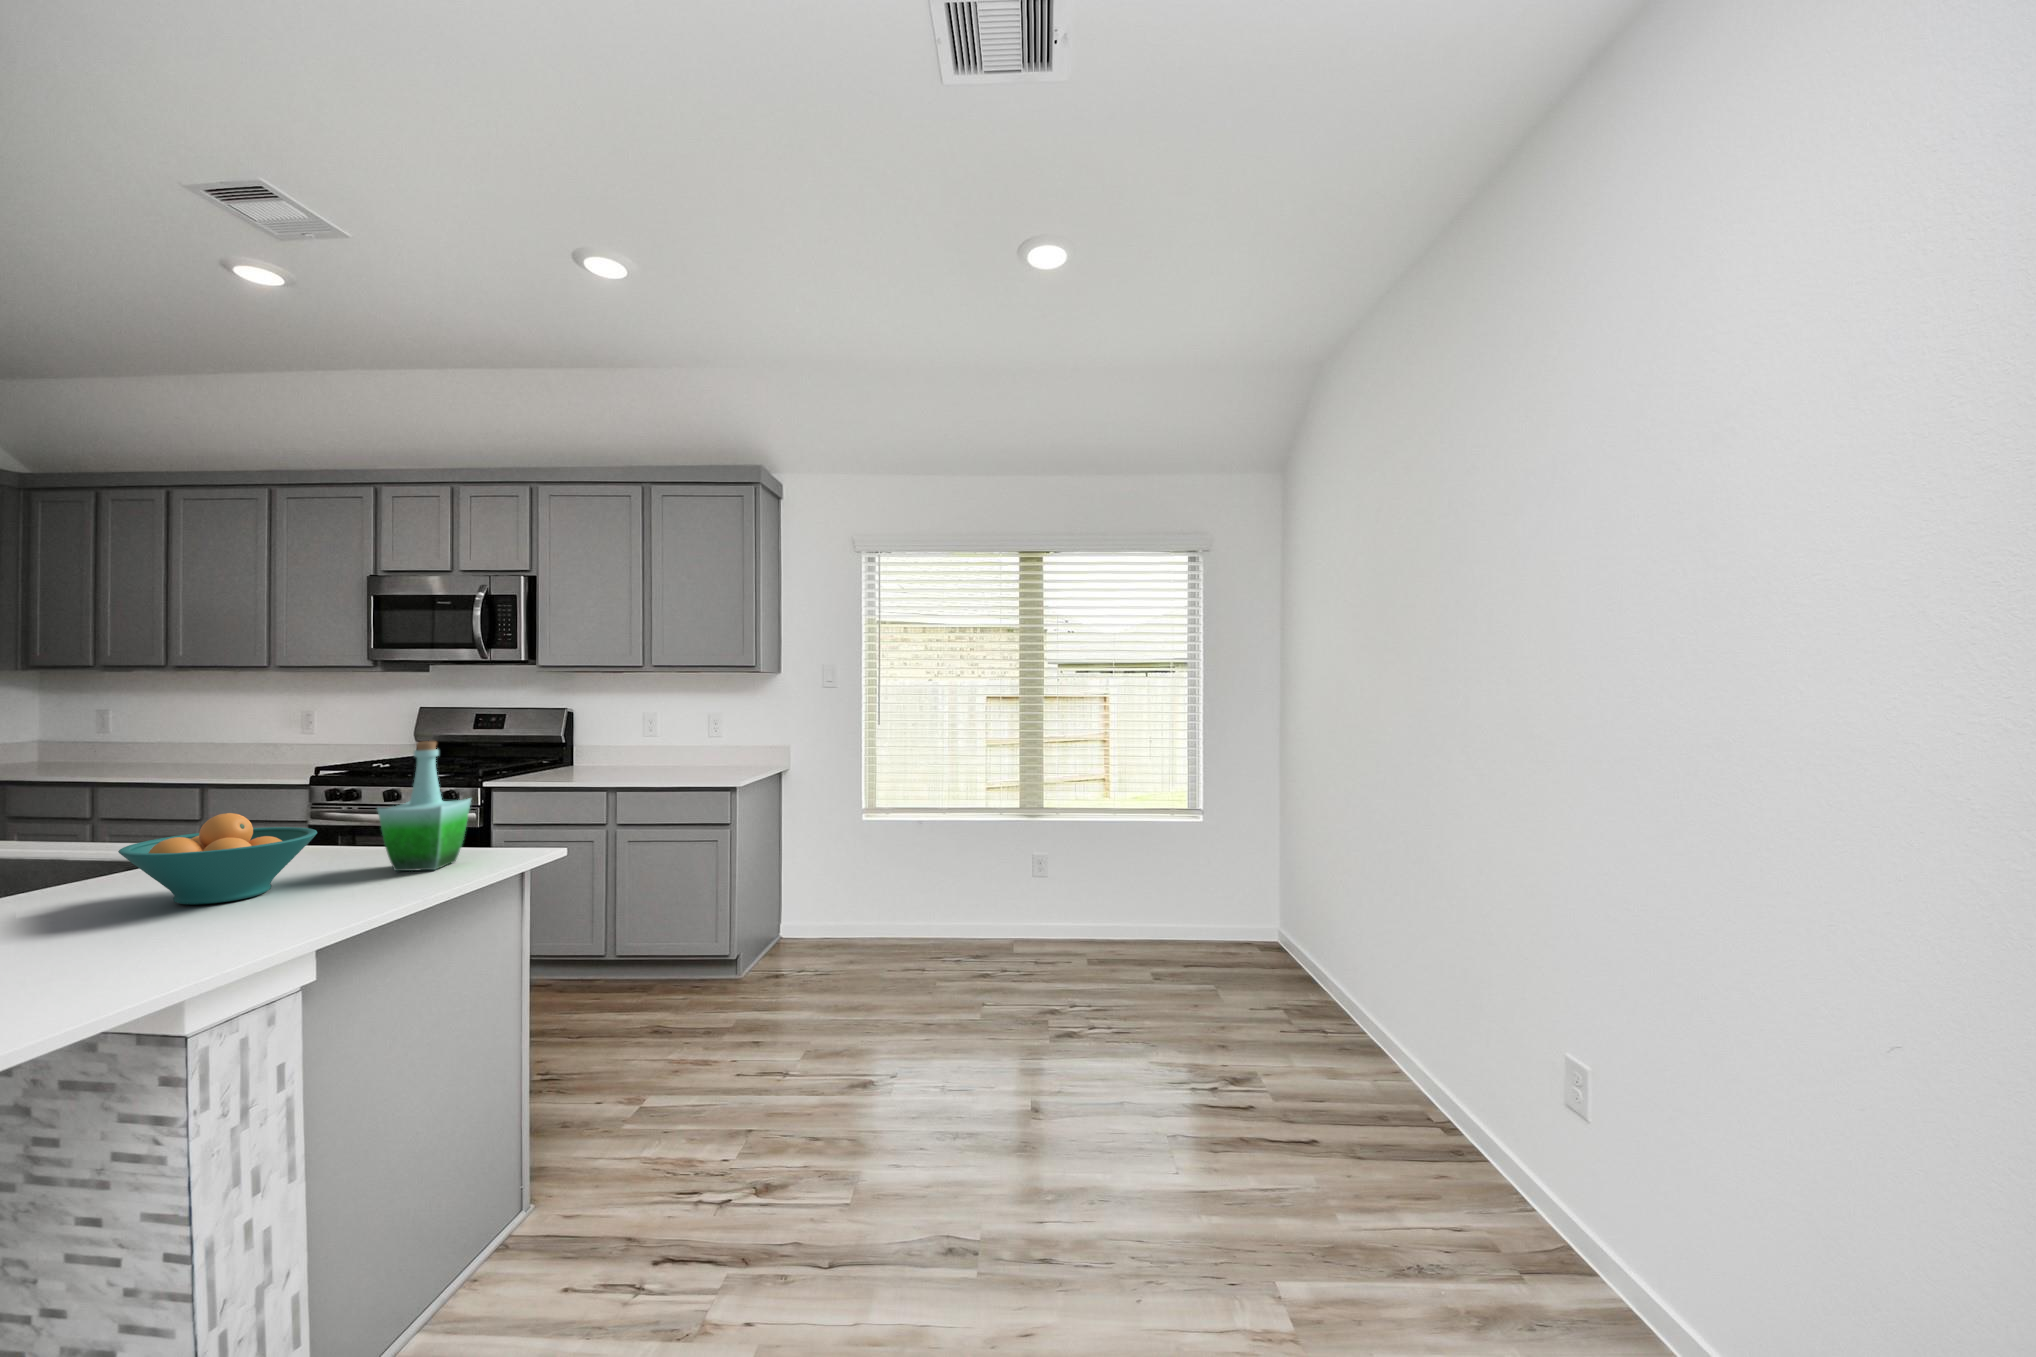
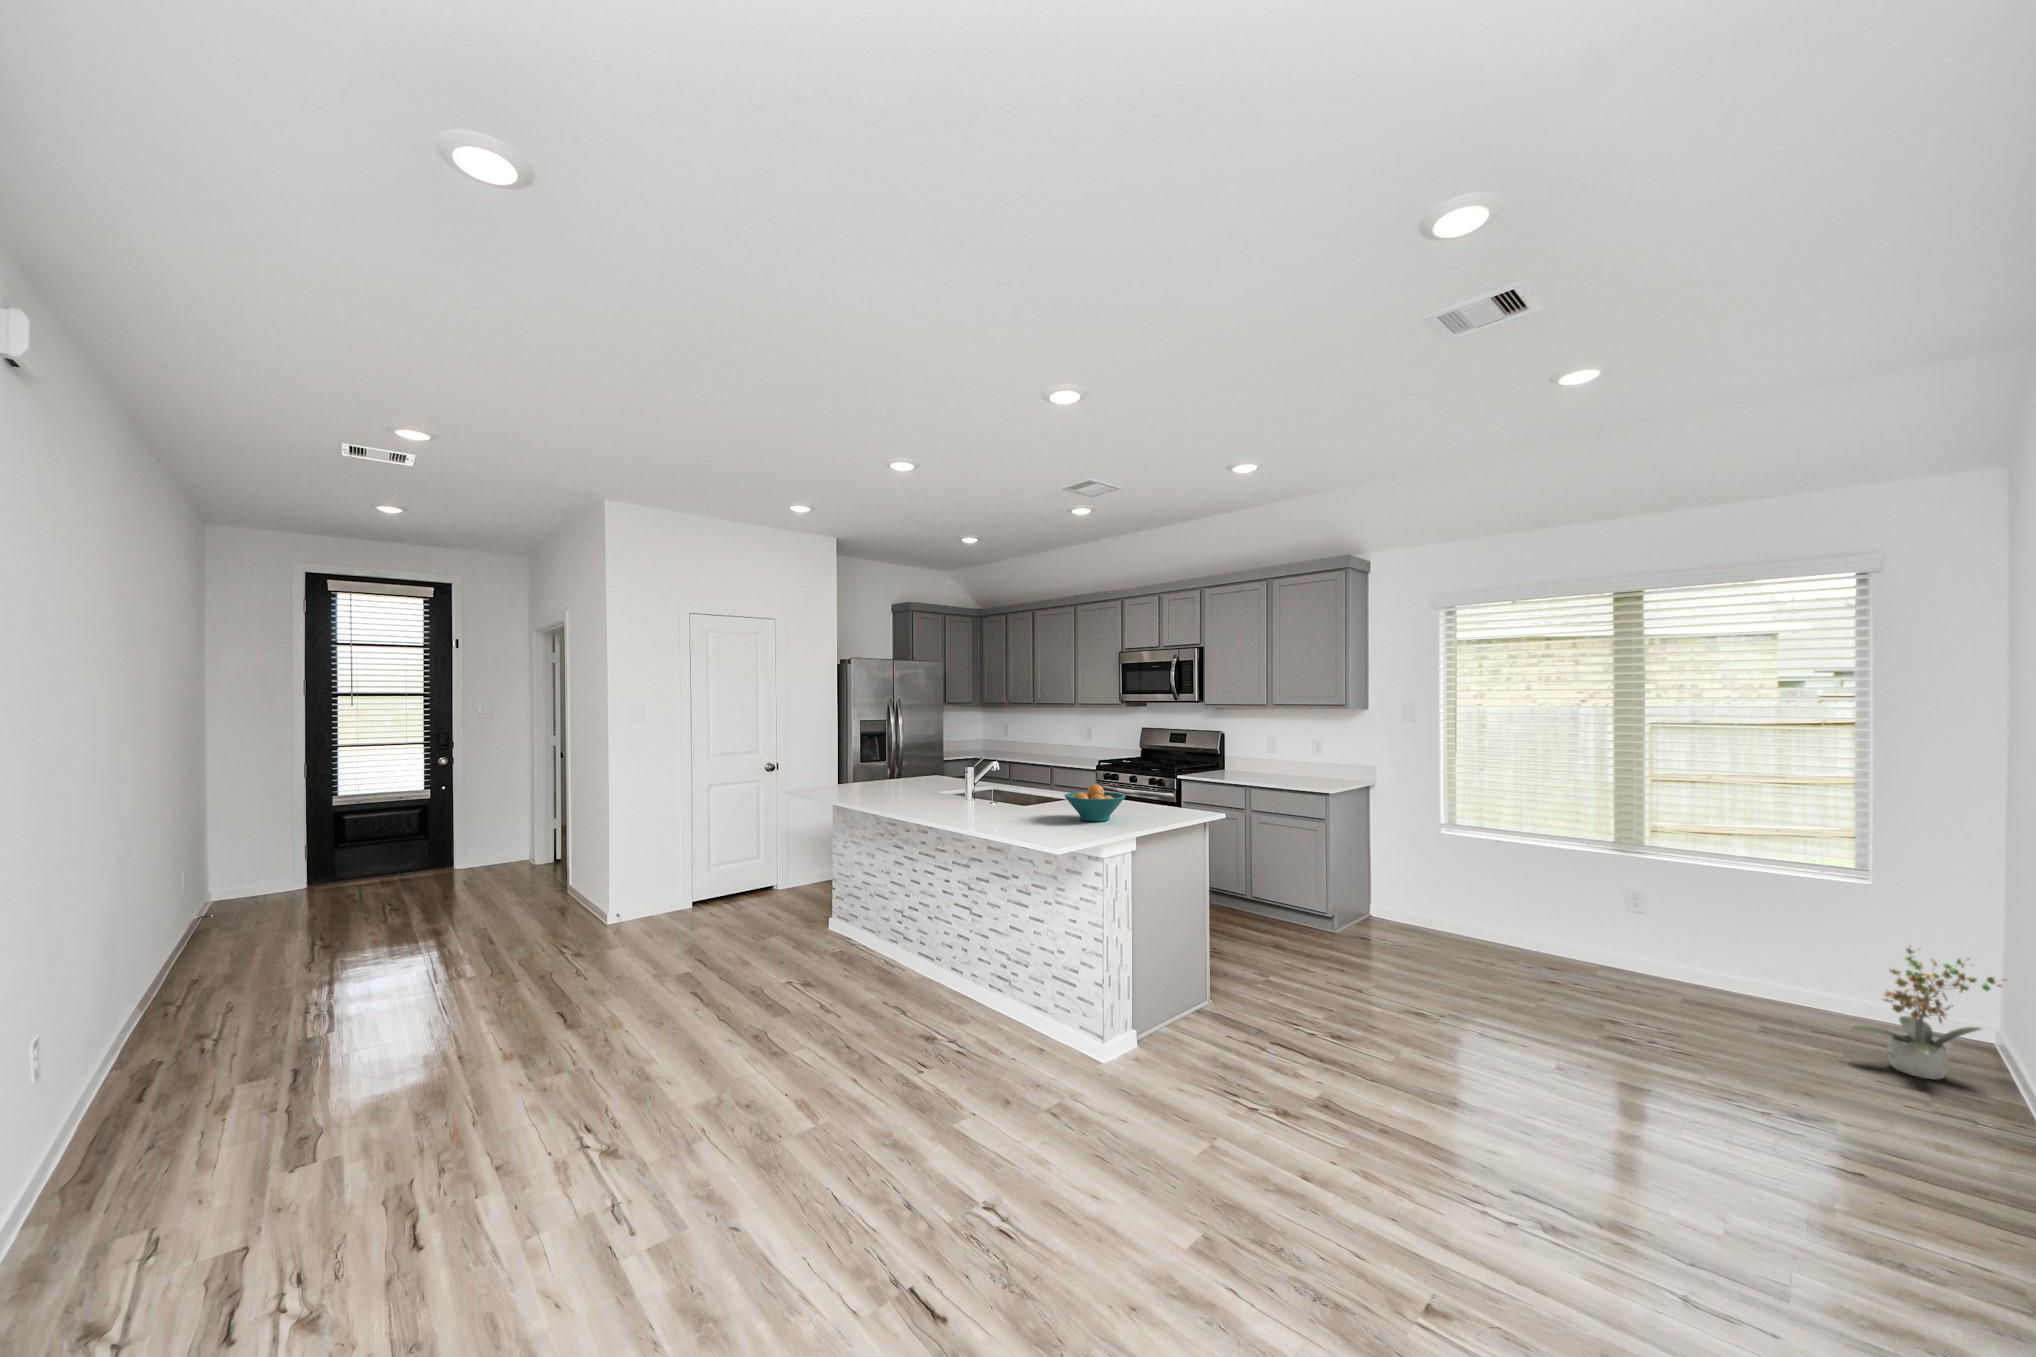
bottle: present [378,741,471,871] -> none [1146,757,1183,820]
potted plant: none [1273,885,1379,1016] -> present [1851,948,2006,1080]

